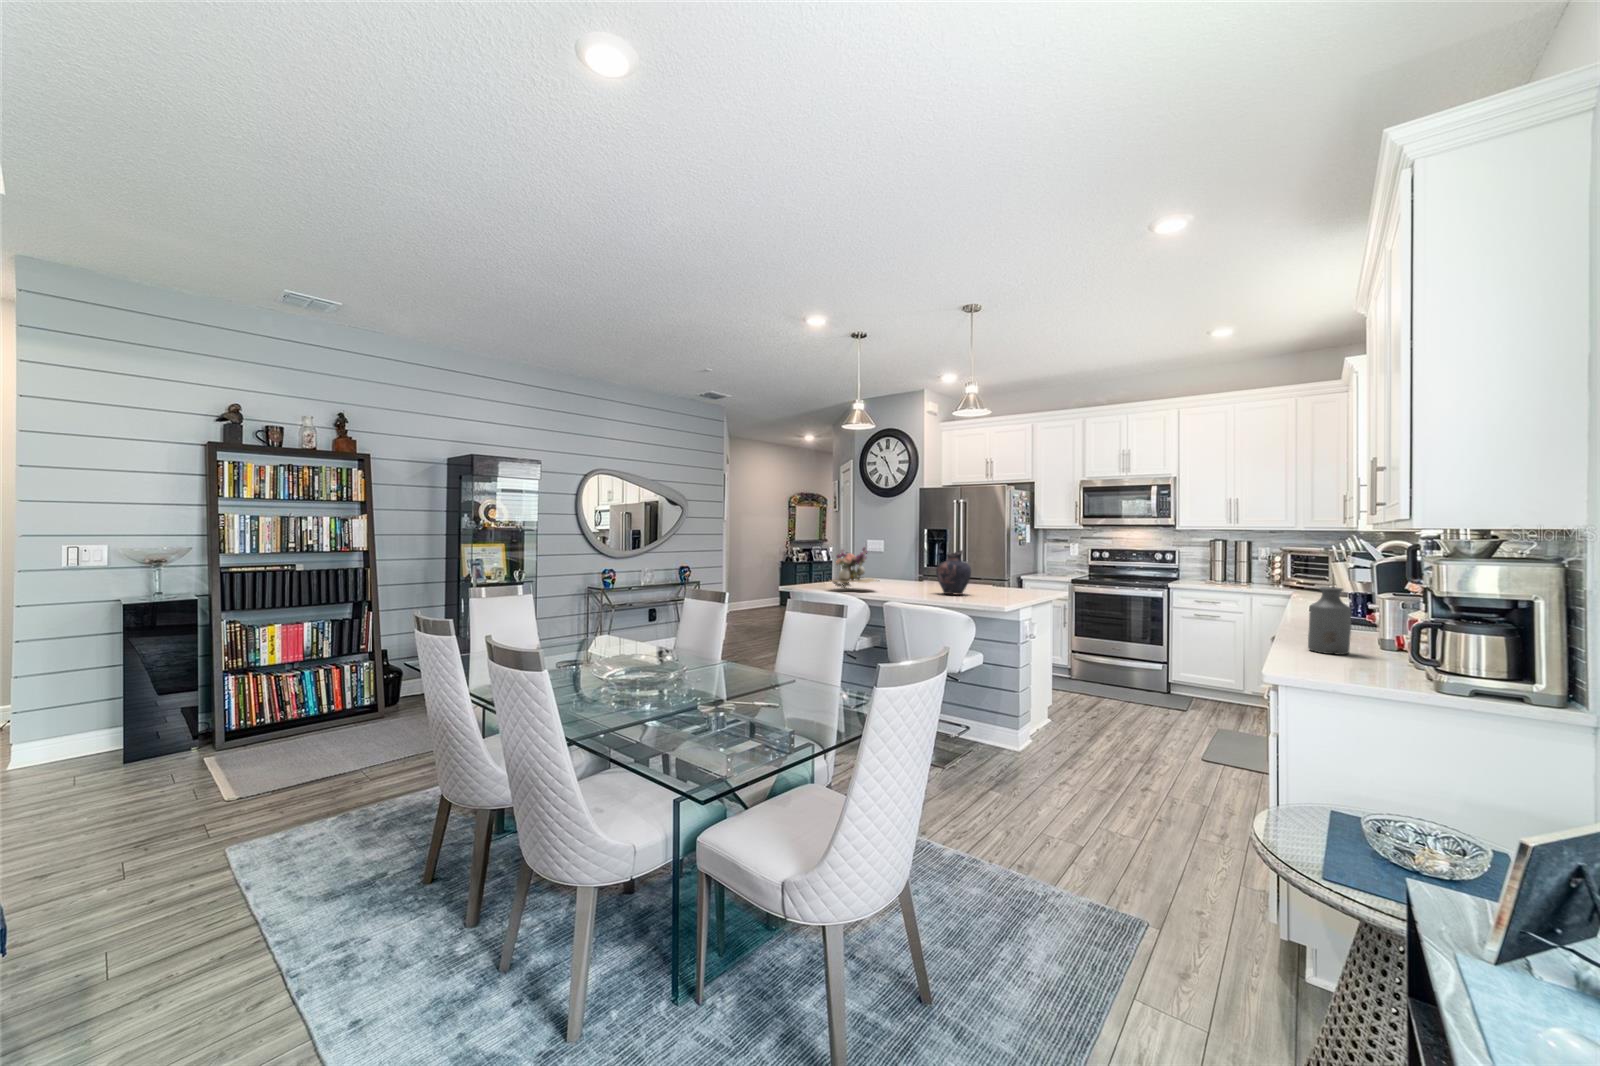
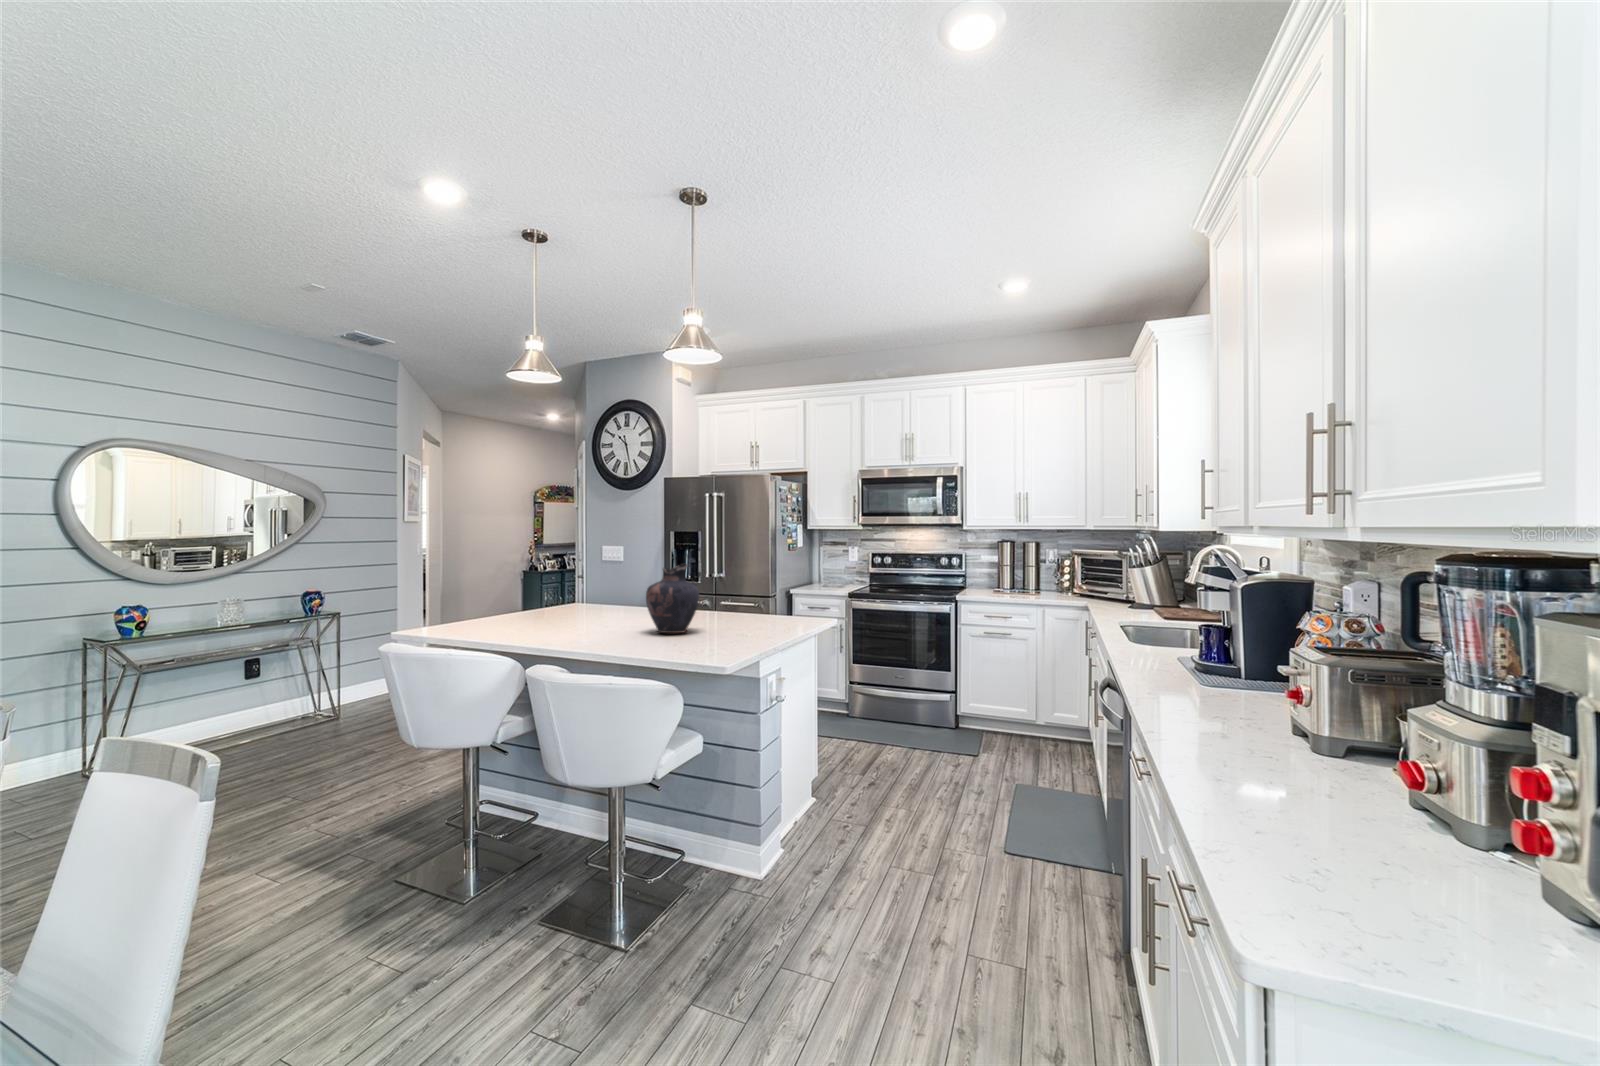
flower arrangement: present [830,547,879,589] -> none [461,559,557,634]
bottle: present [1308,587,1351,655] -> none [1258,647,1345,794]

